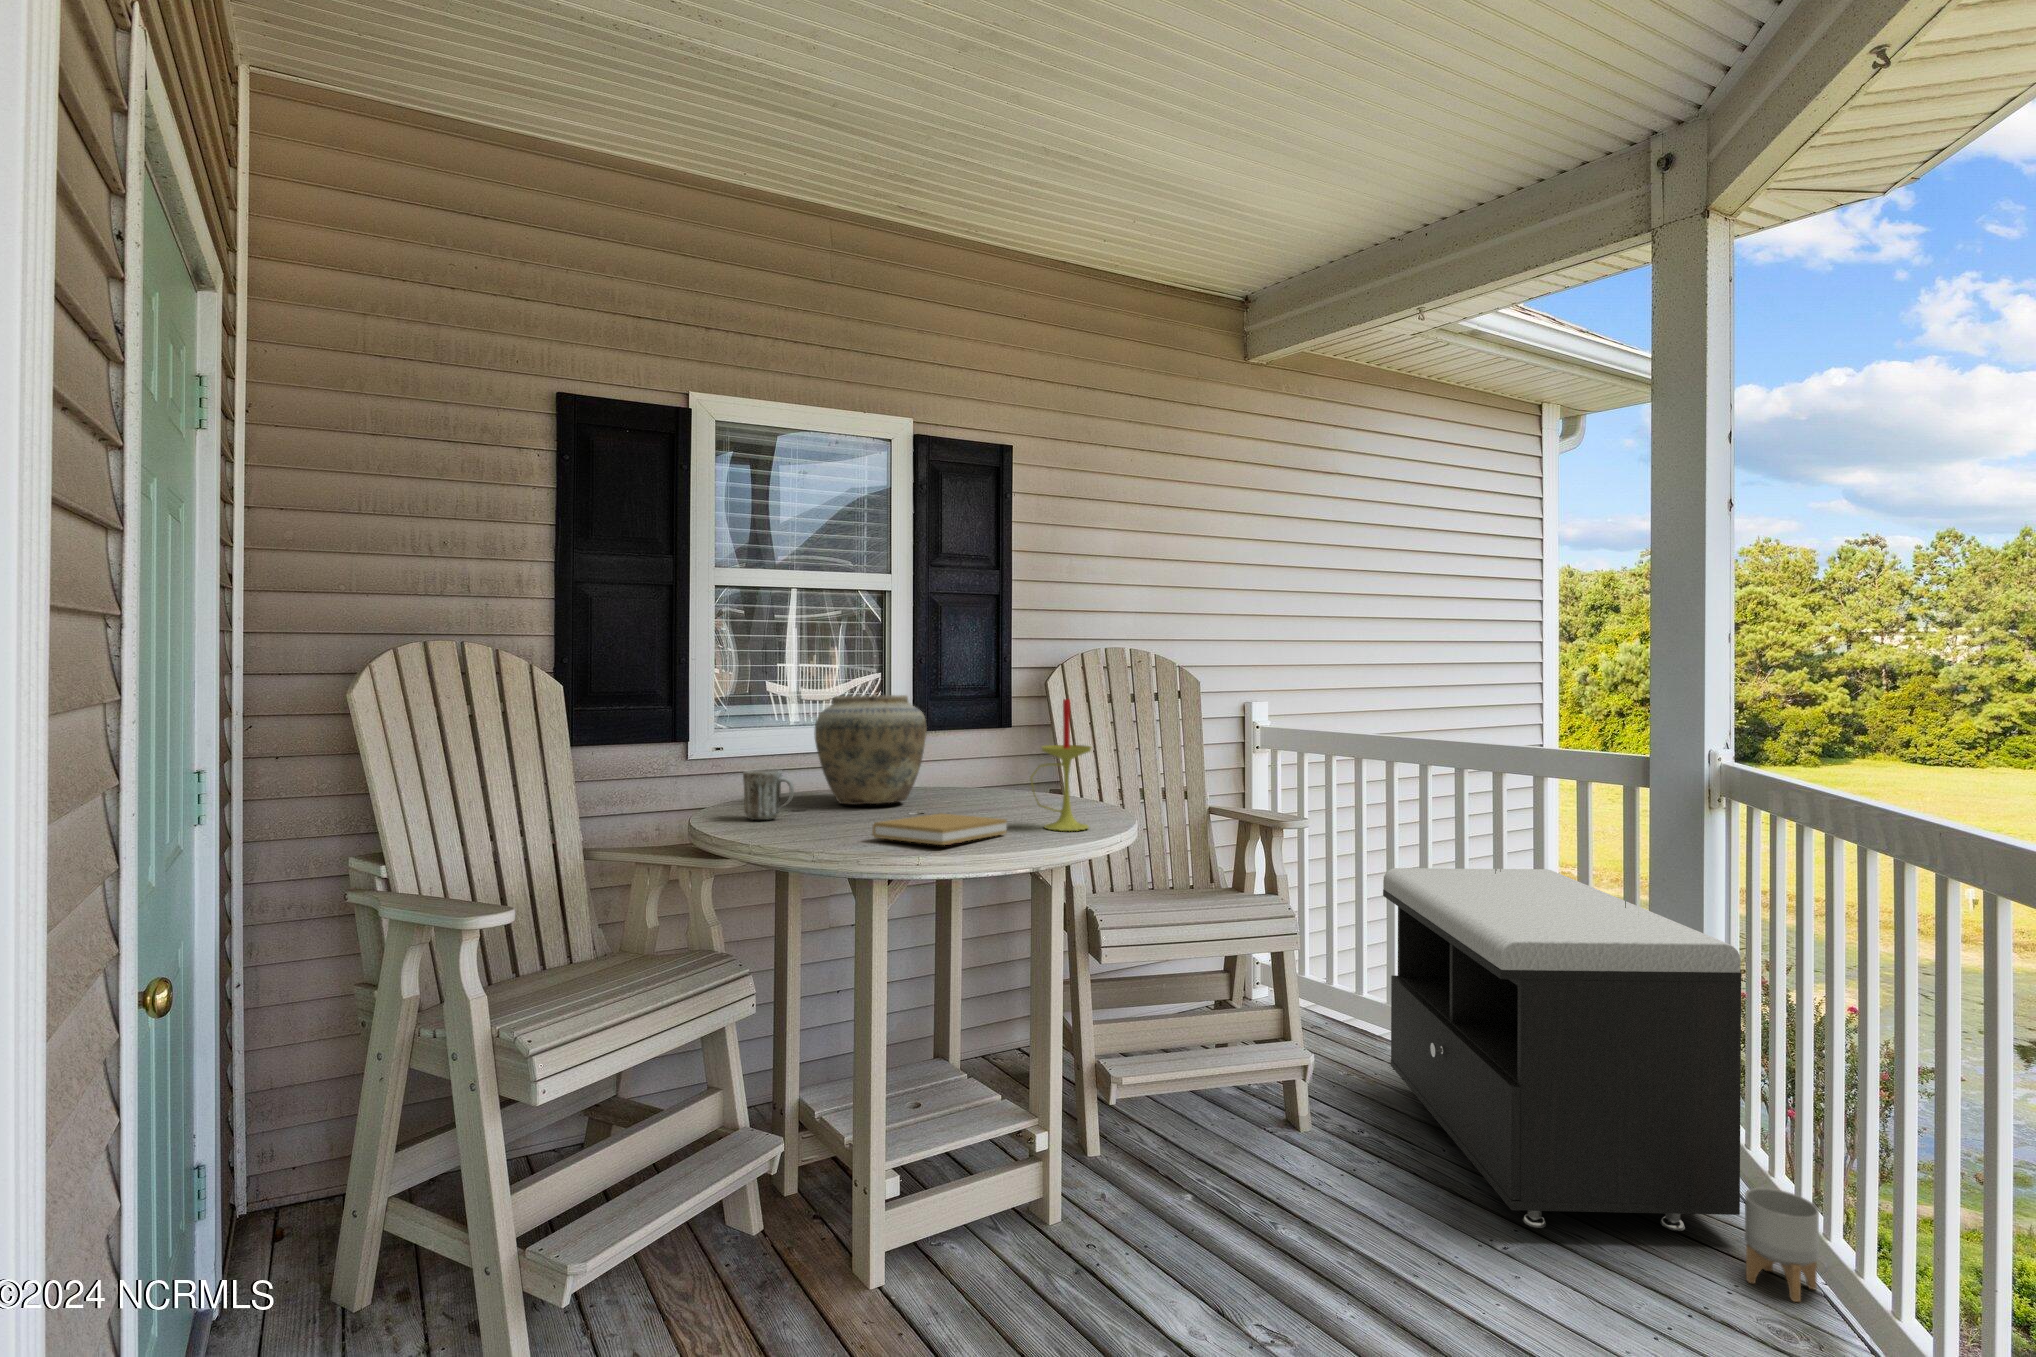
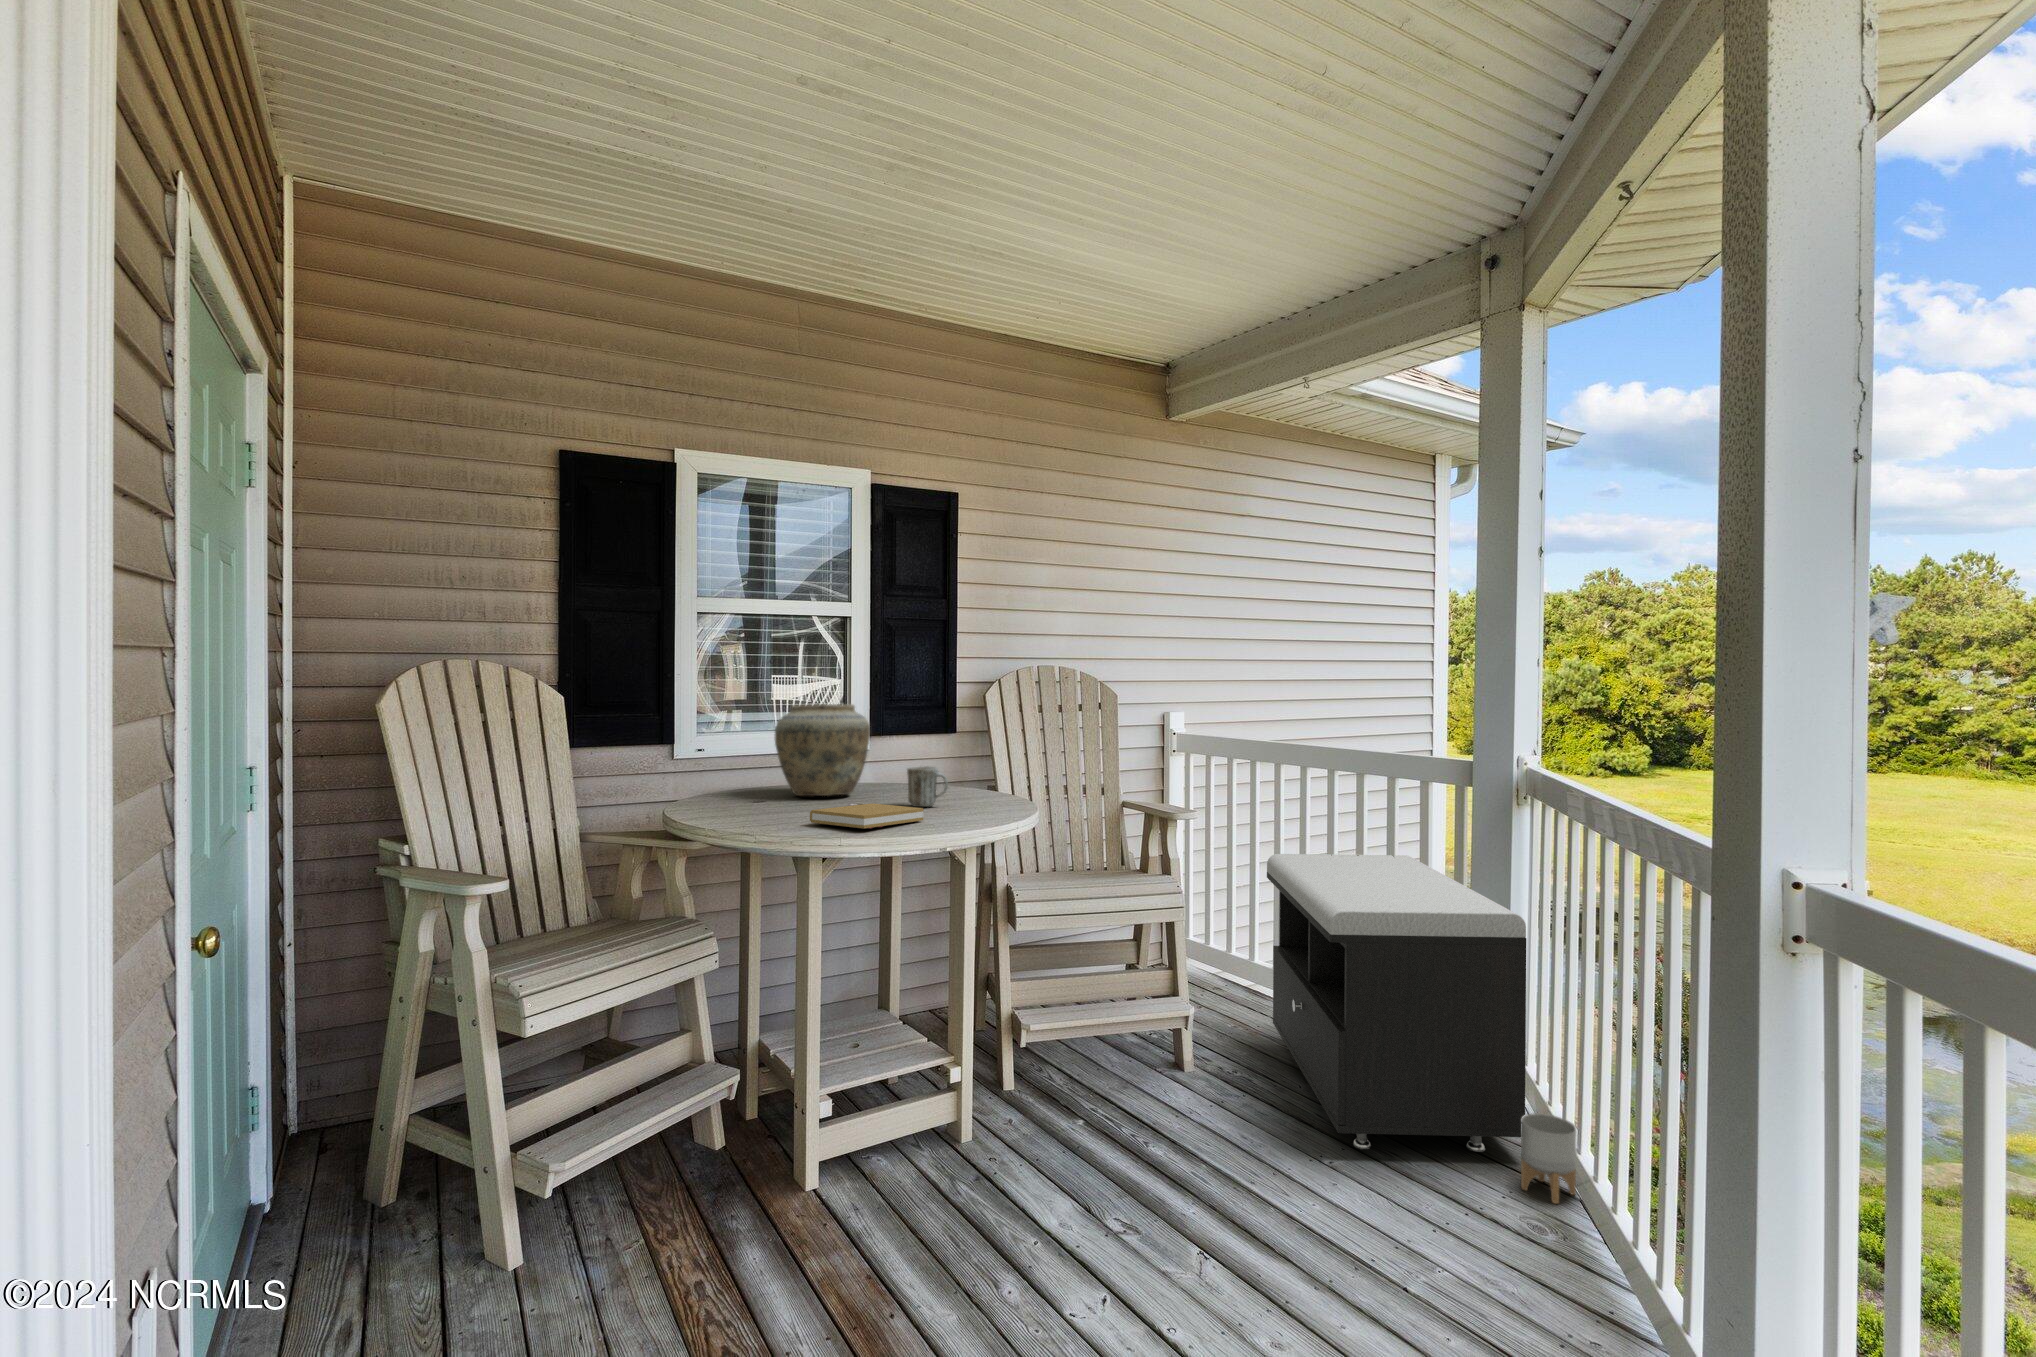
candle: present [1030,699,1092,831] -> none [946,706,999,818]
mug: present [743,769,794,820] -> present [907,766,948,807]

